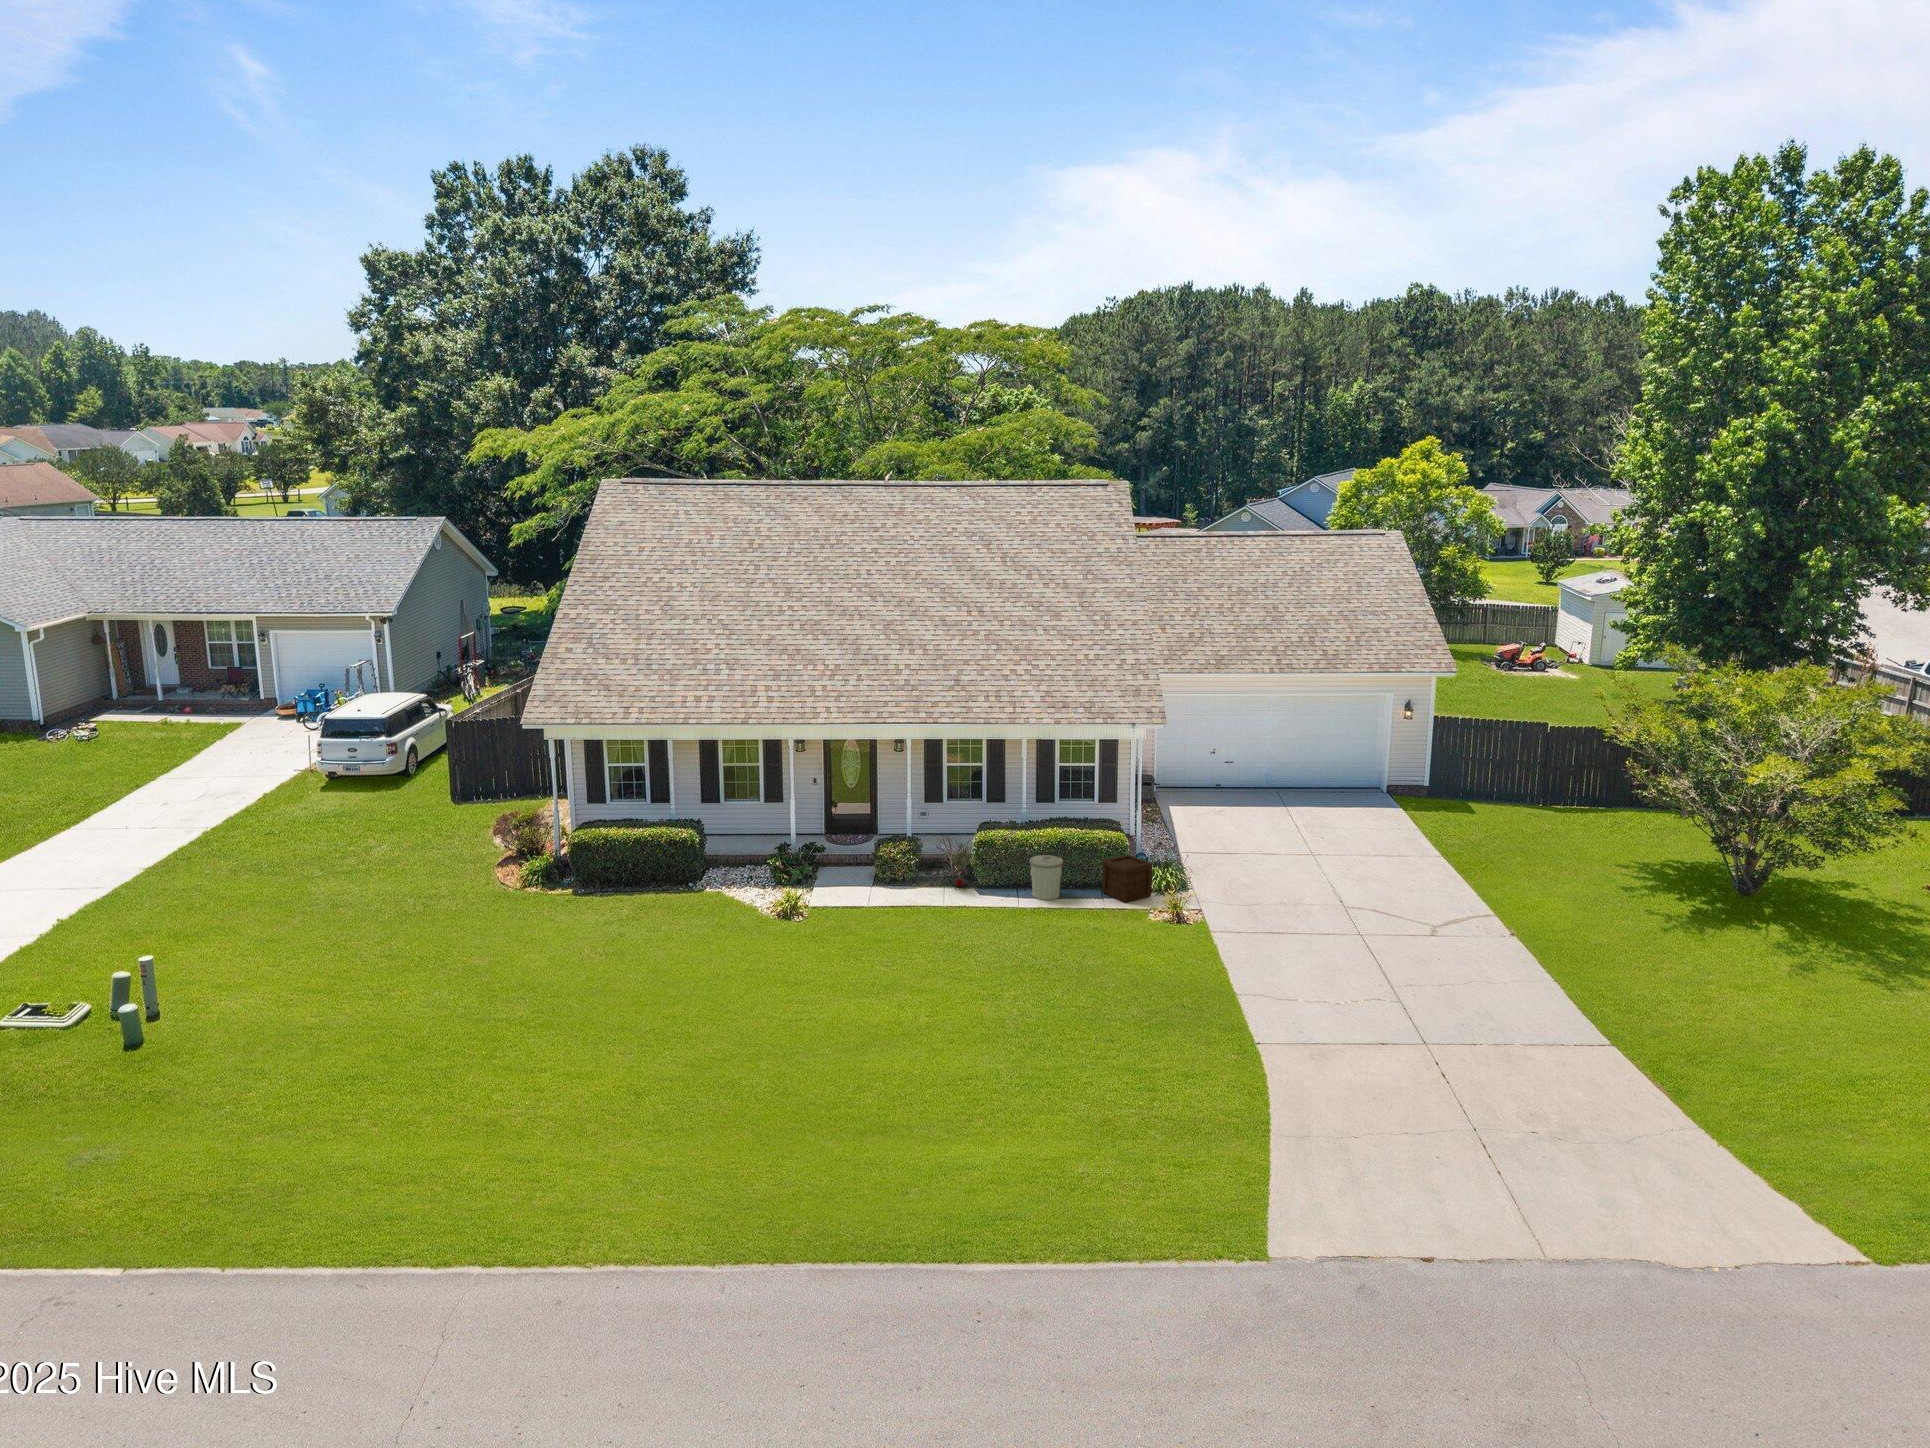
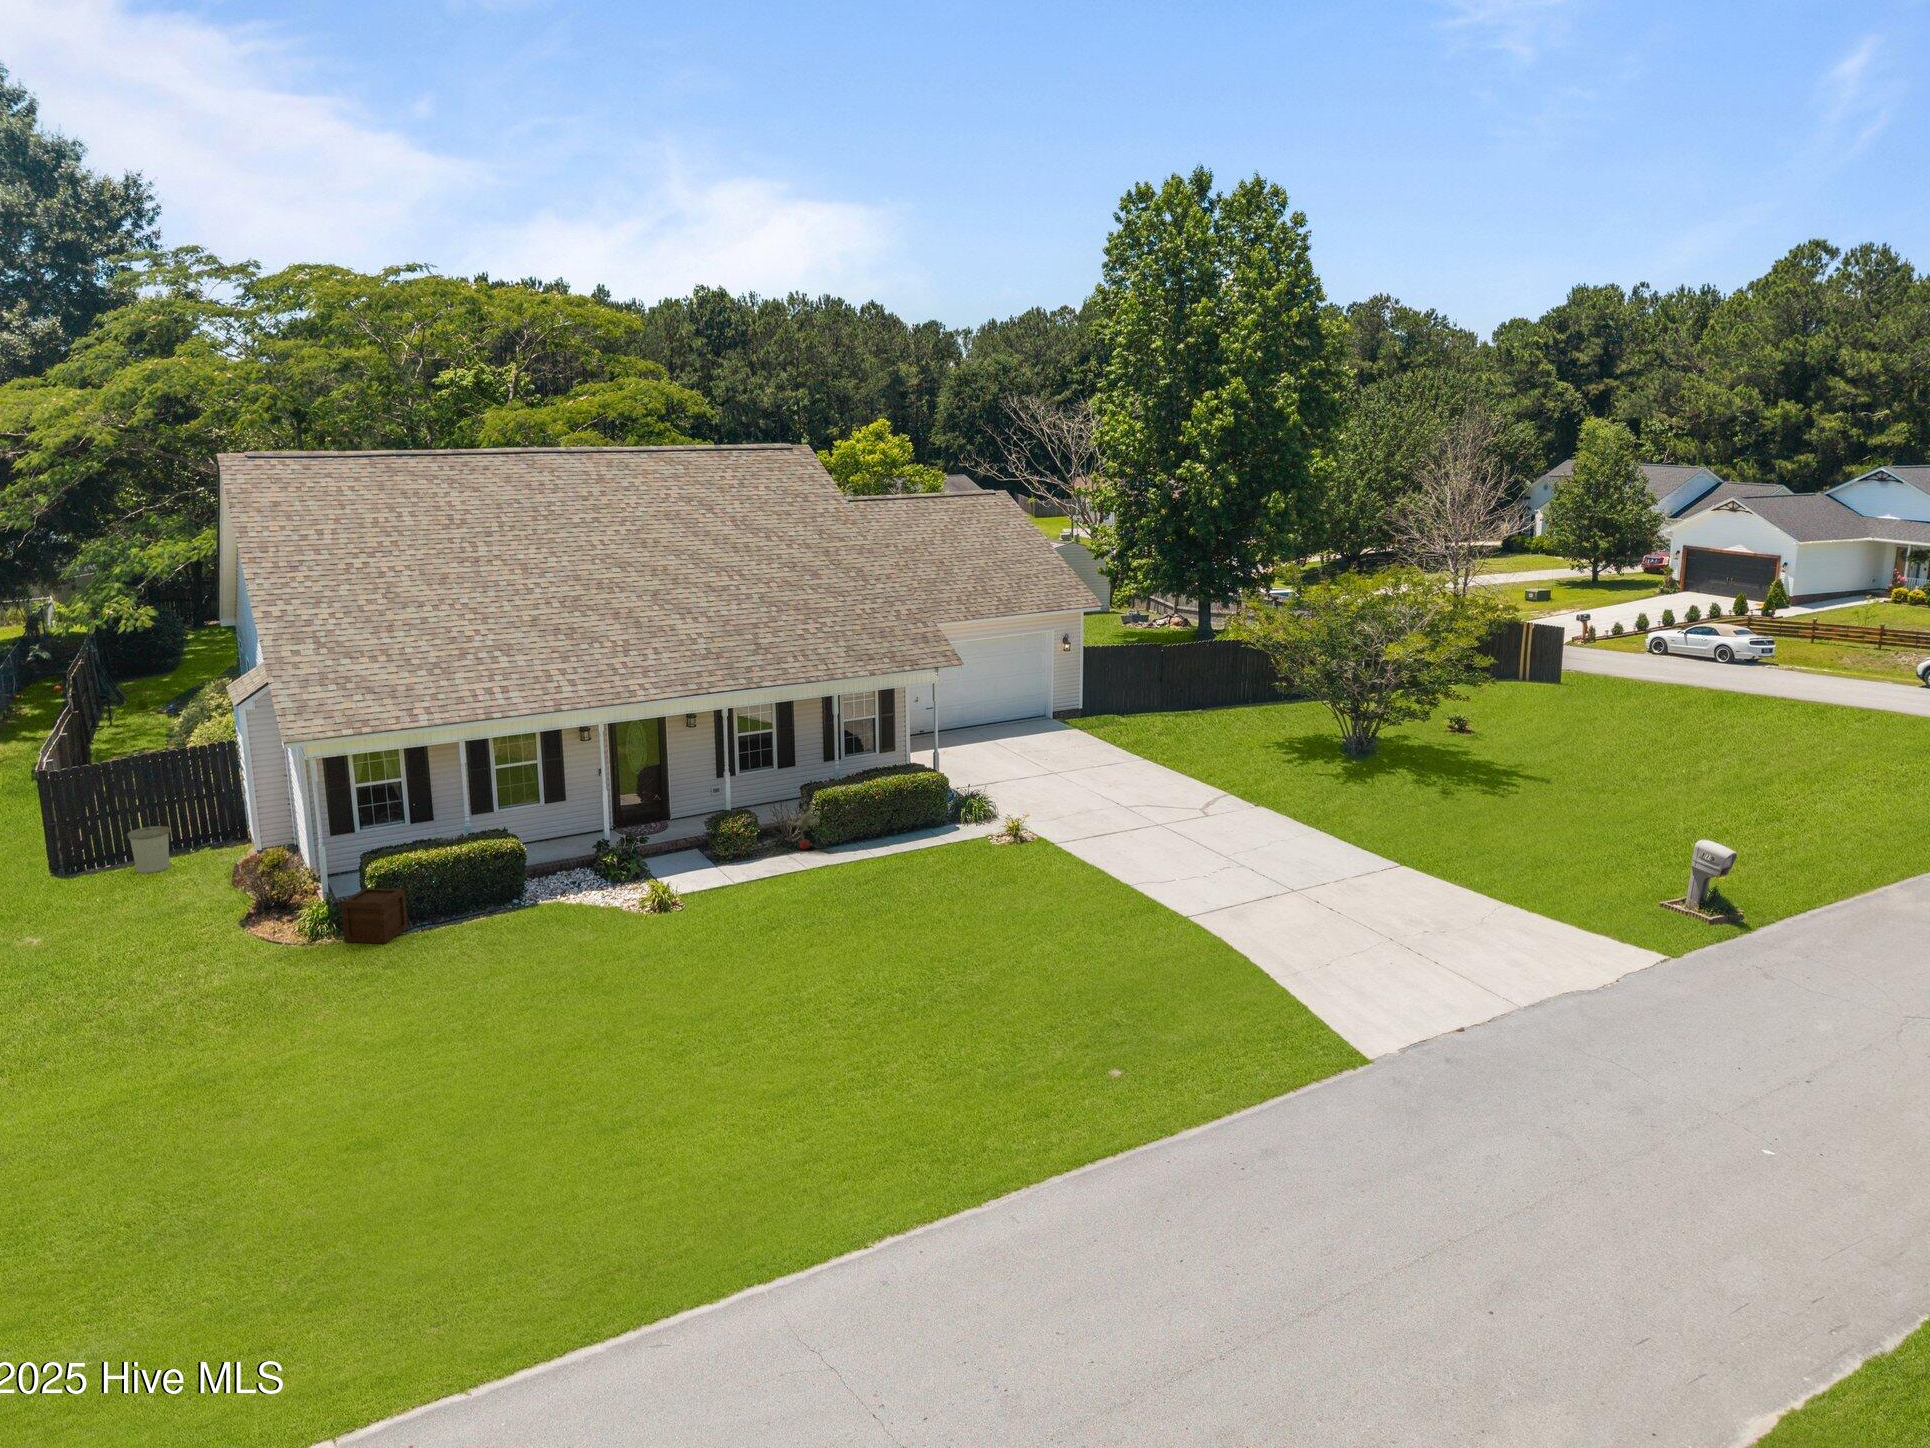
trash can: present [1029,855,1063,900] -> present [128,826,170,873]
wooden crate: present [1102,855,1152,903] -> present [341,888,408,944]

